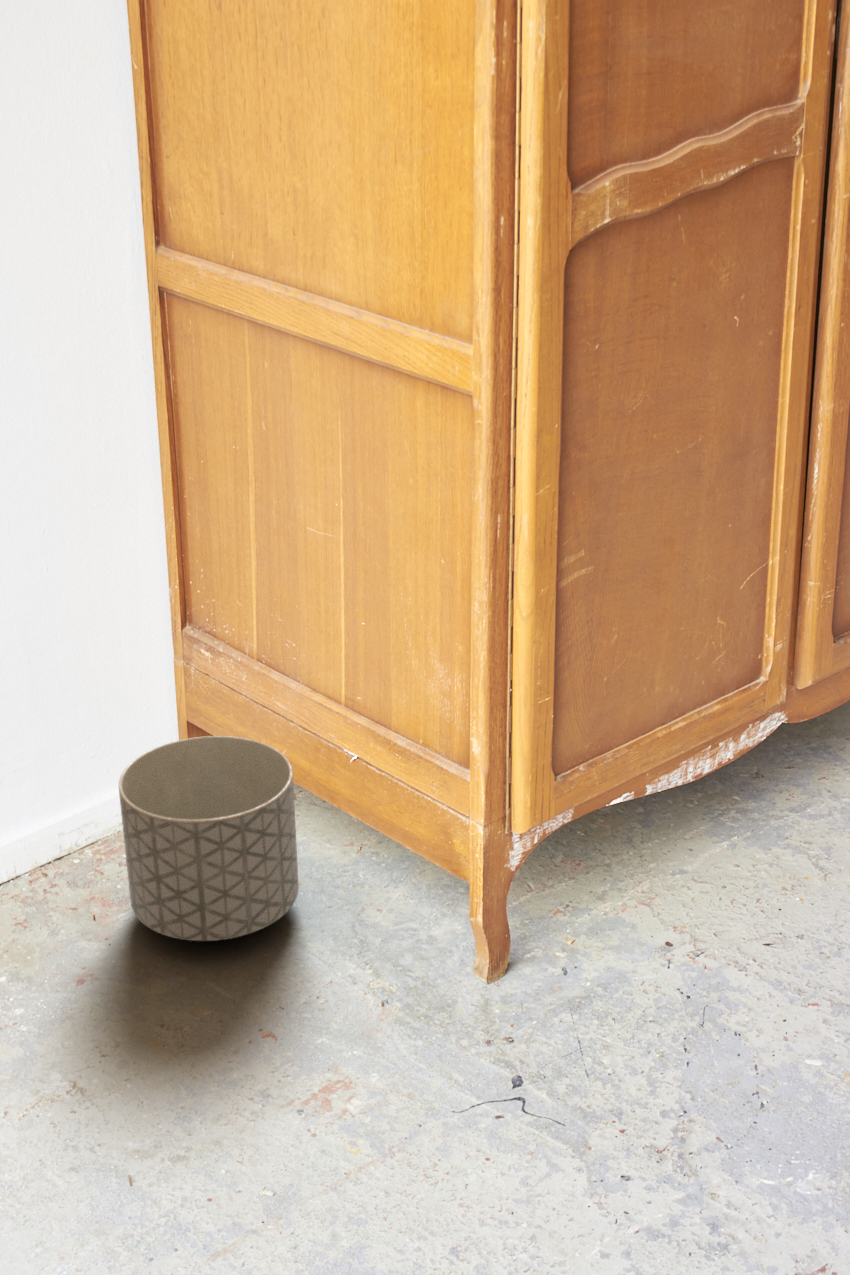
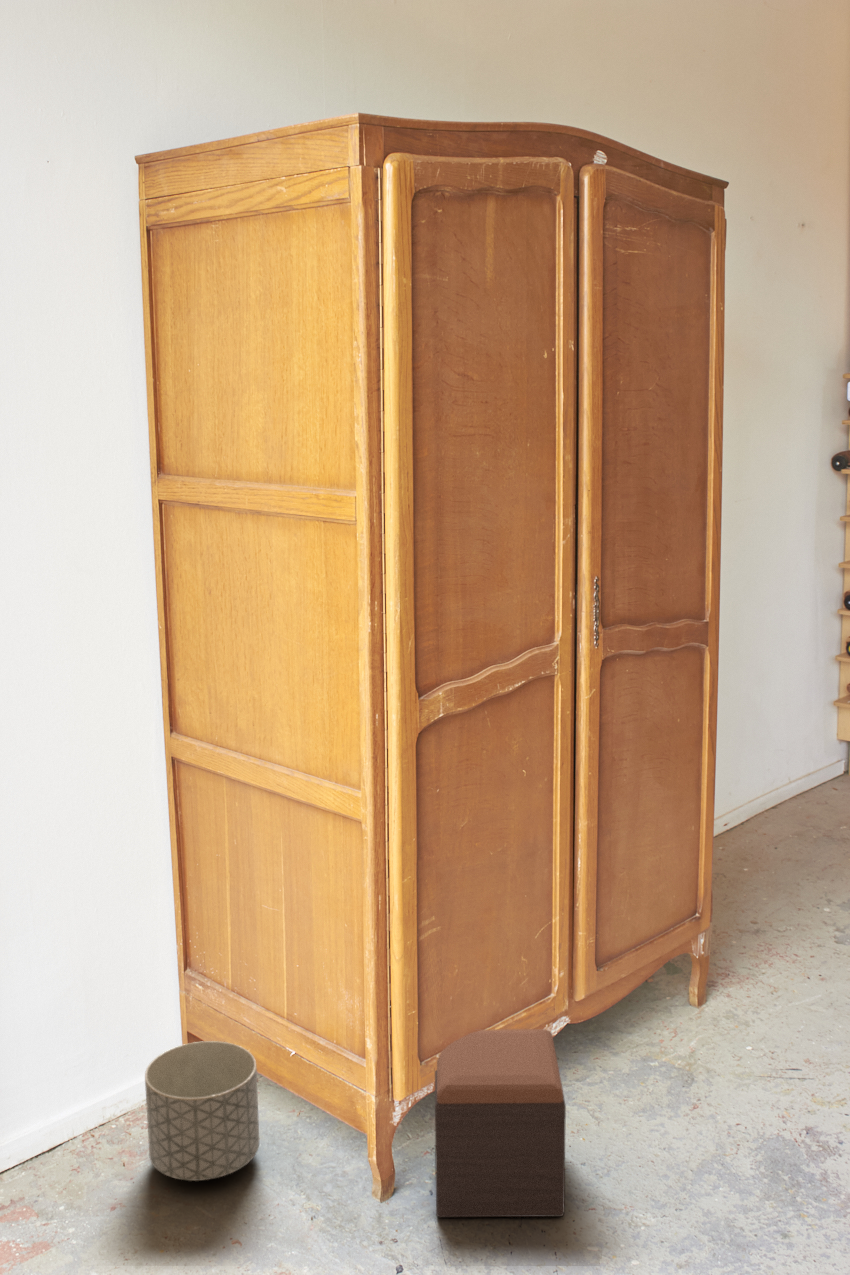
footstool: none [569,728,795,1014] -> present [435,1029,566,1217]

